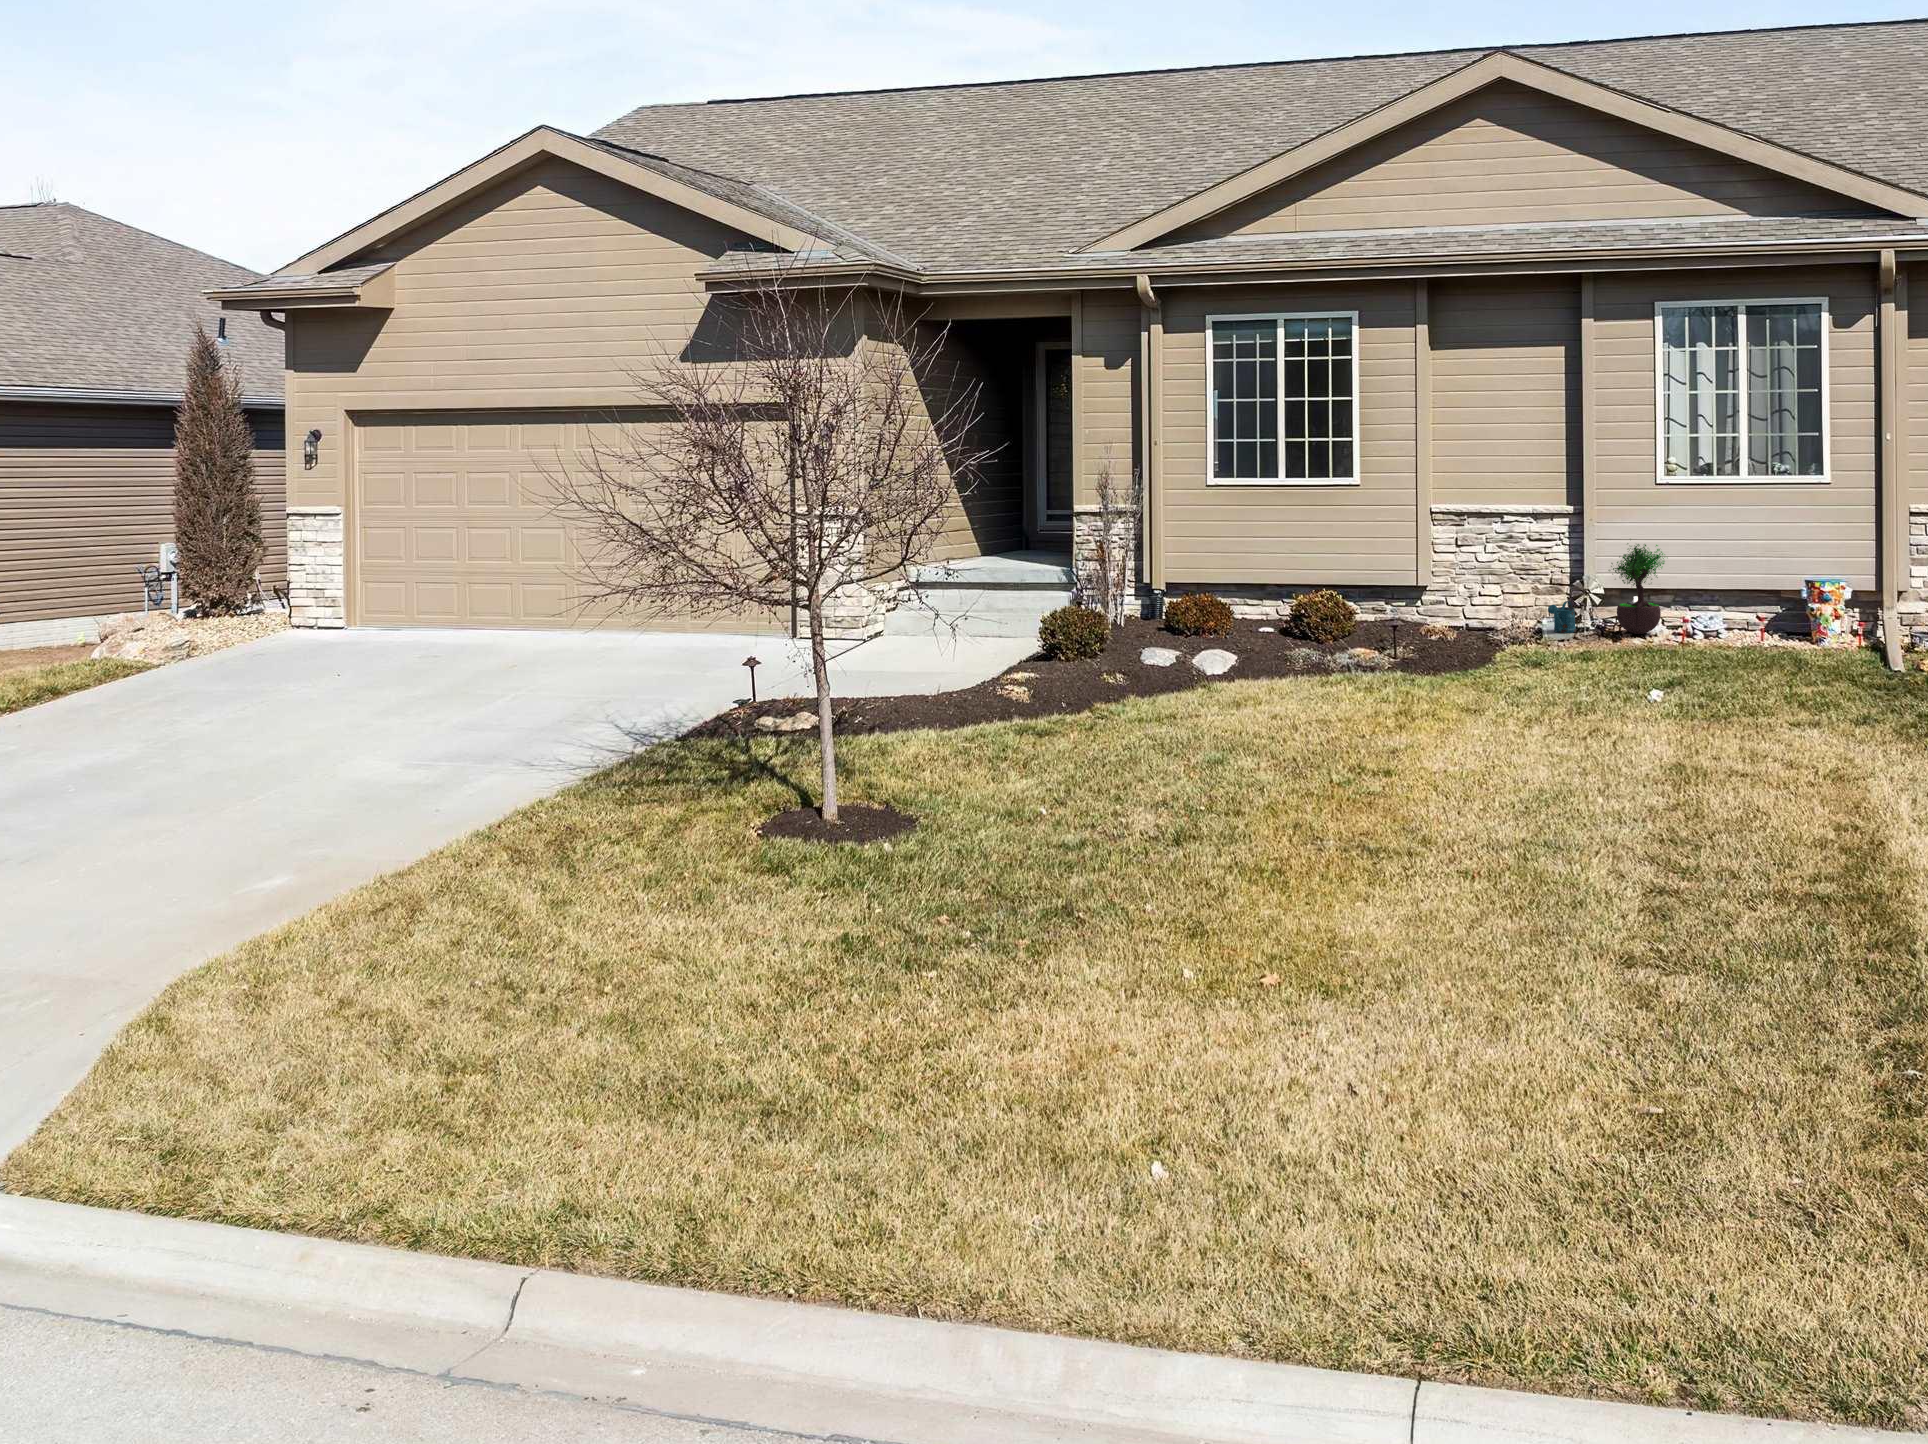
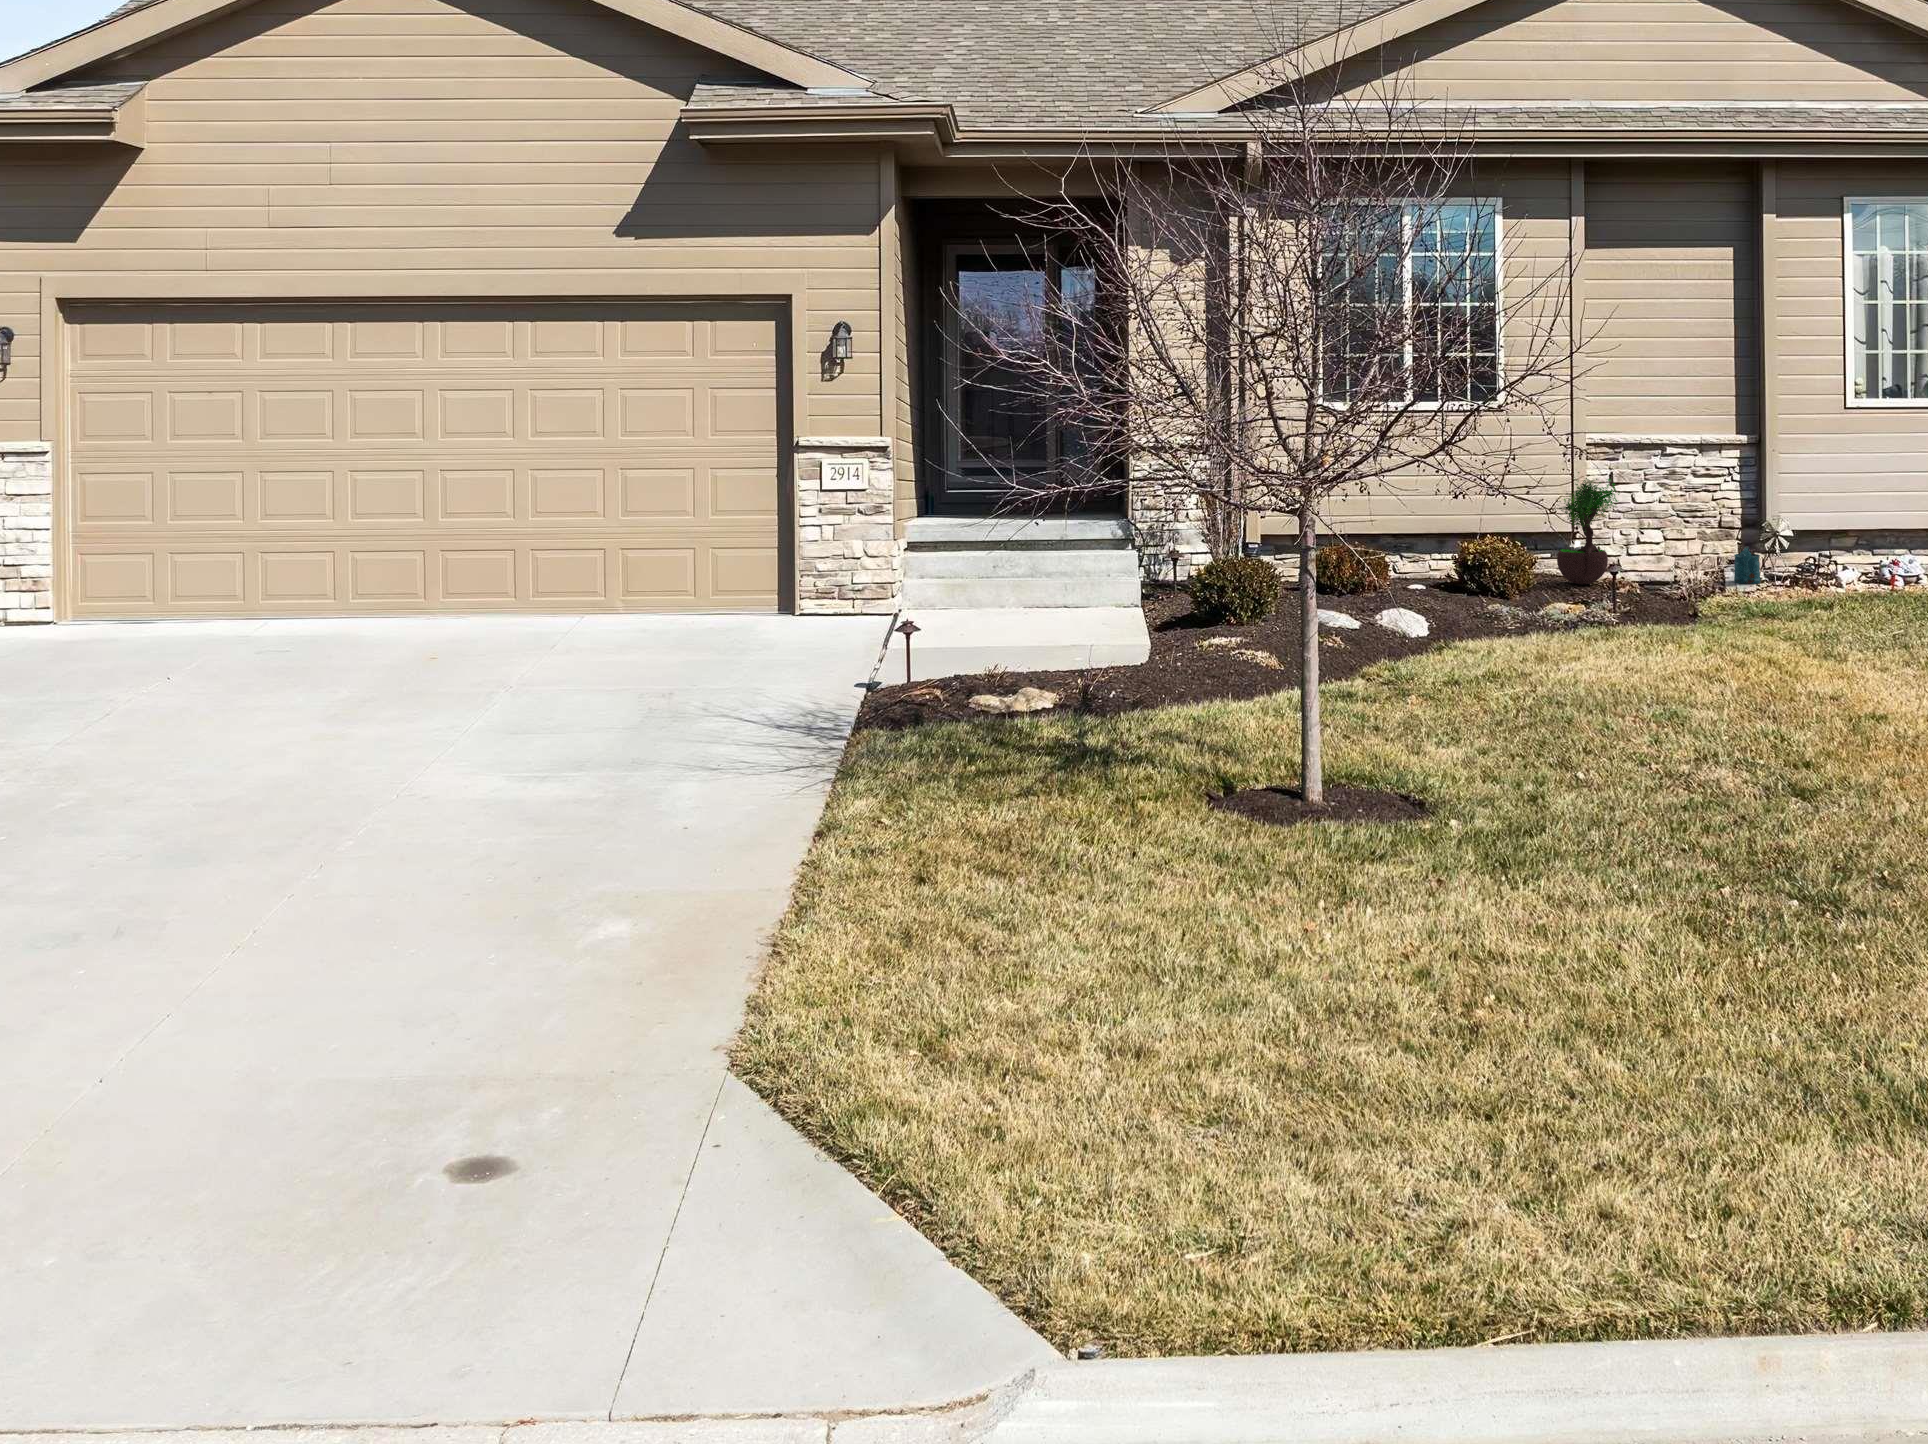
potted tree: present [1609,543,1665,634] -> present [1555,472,1619,585]

